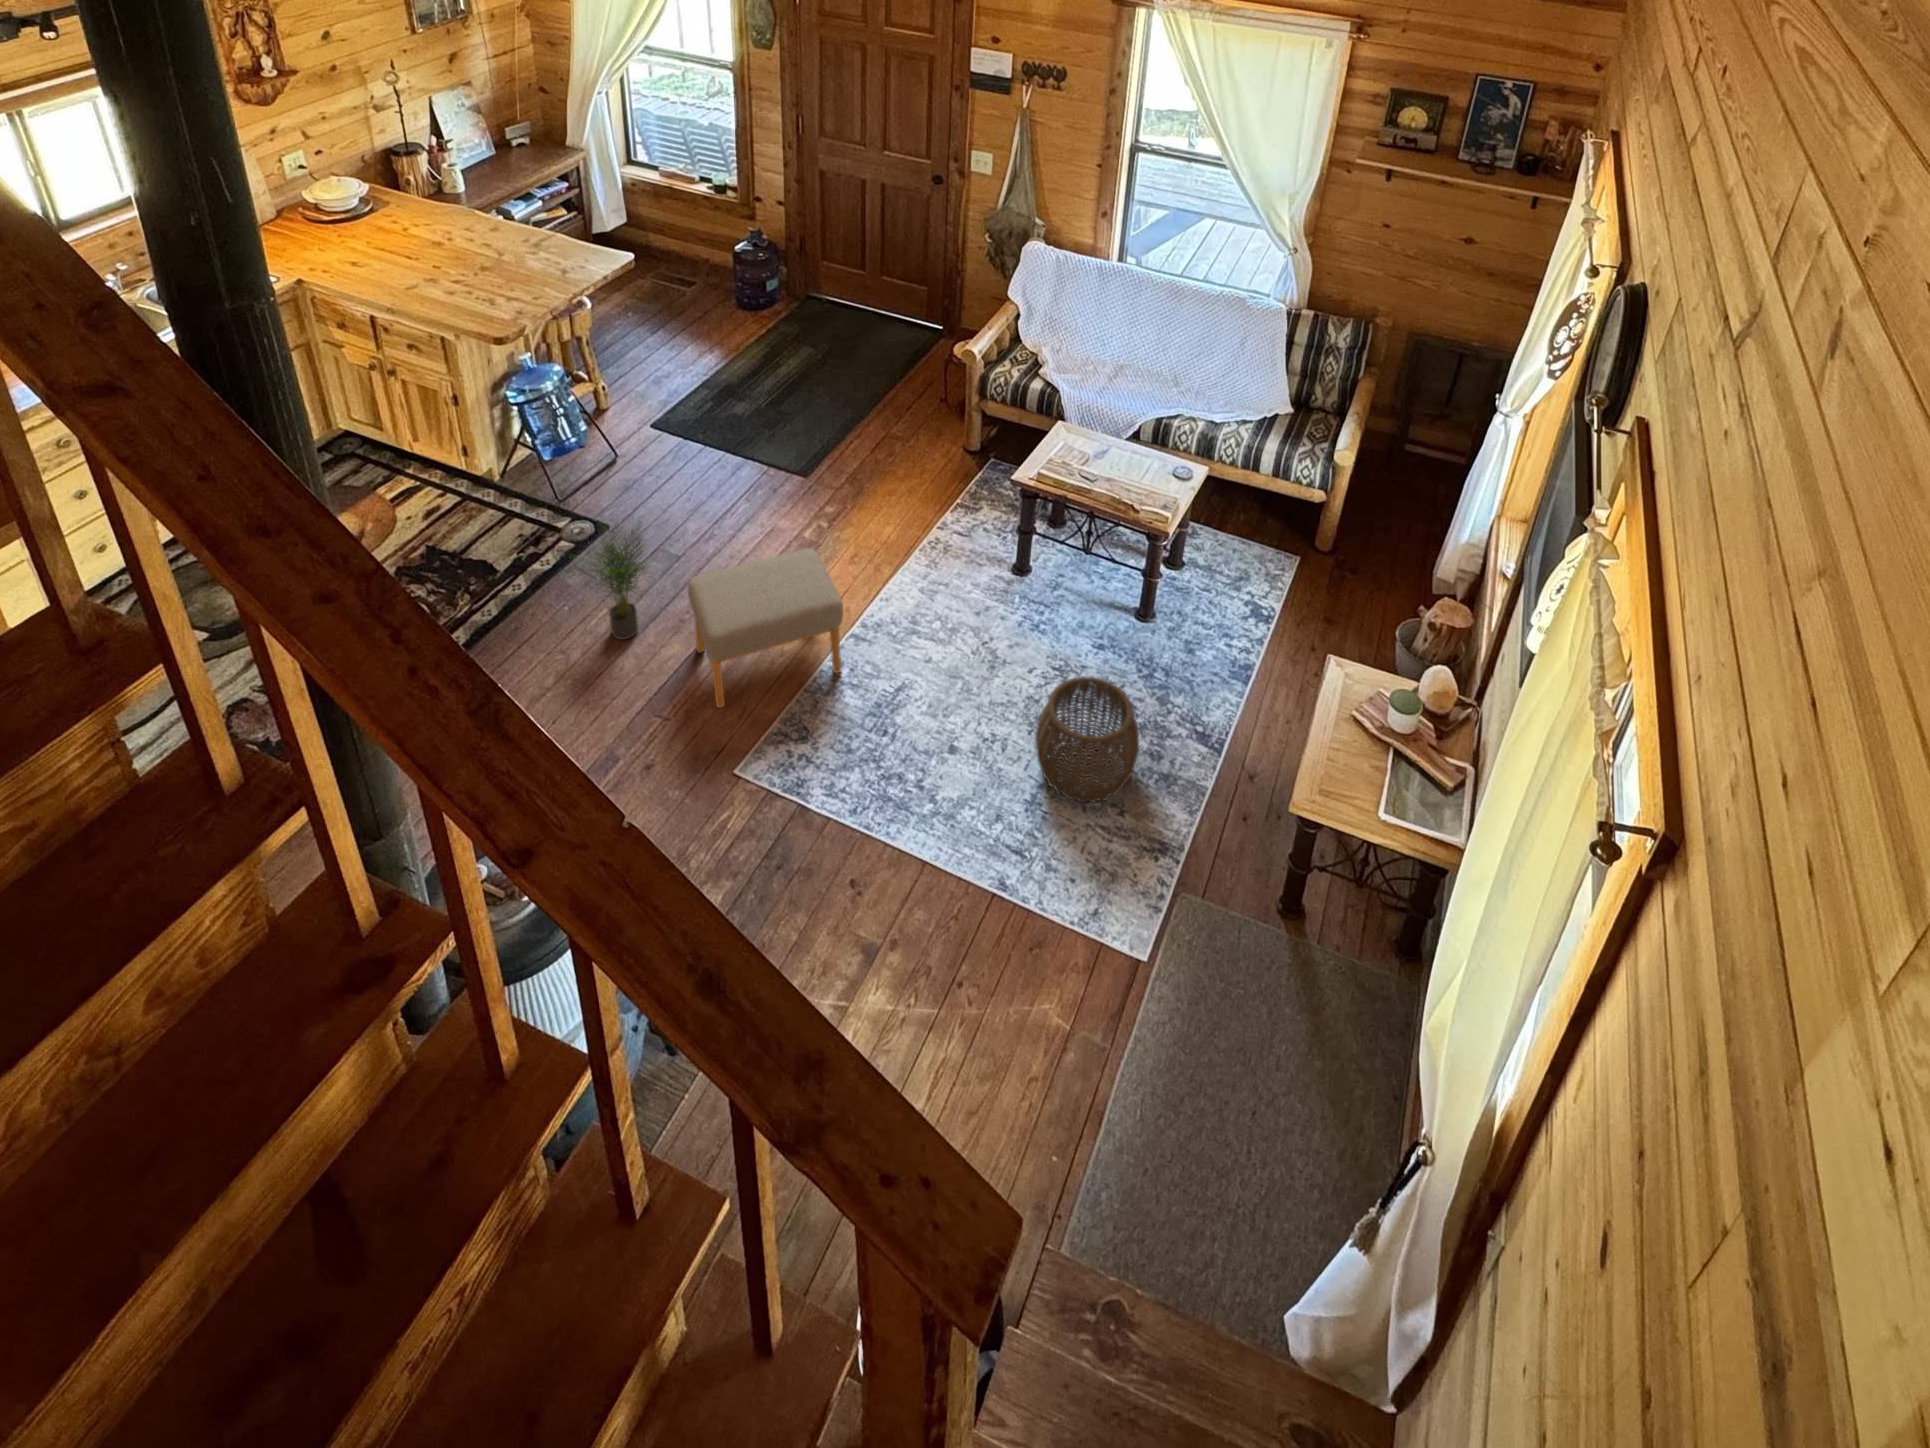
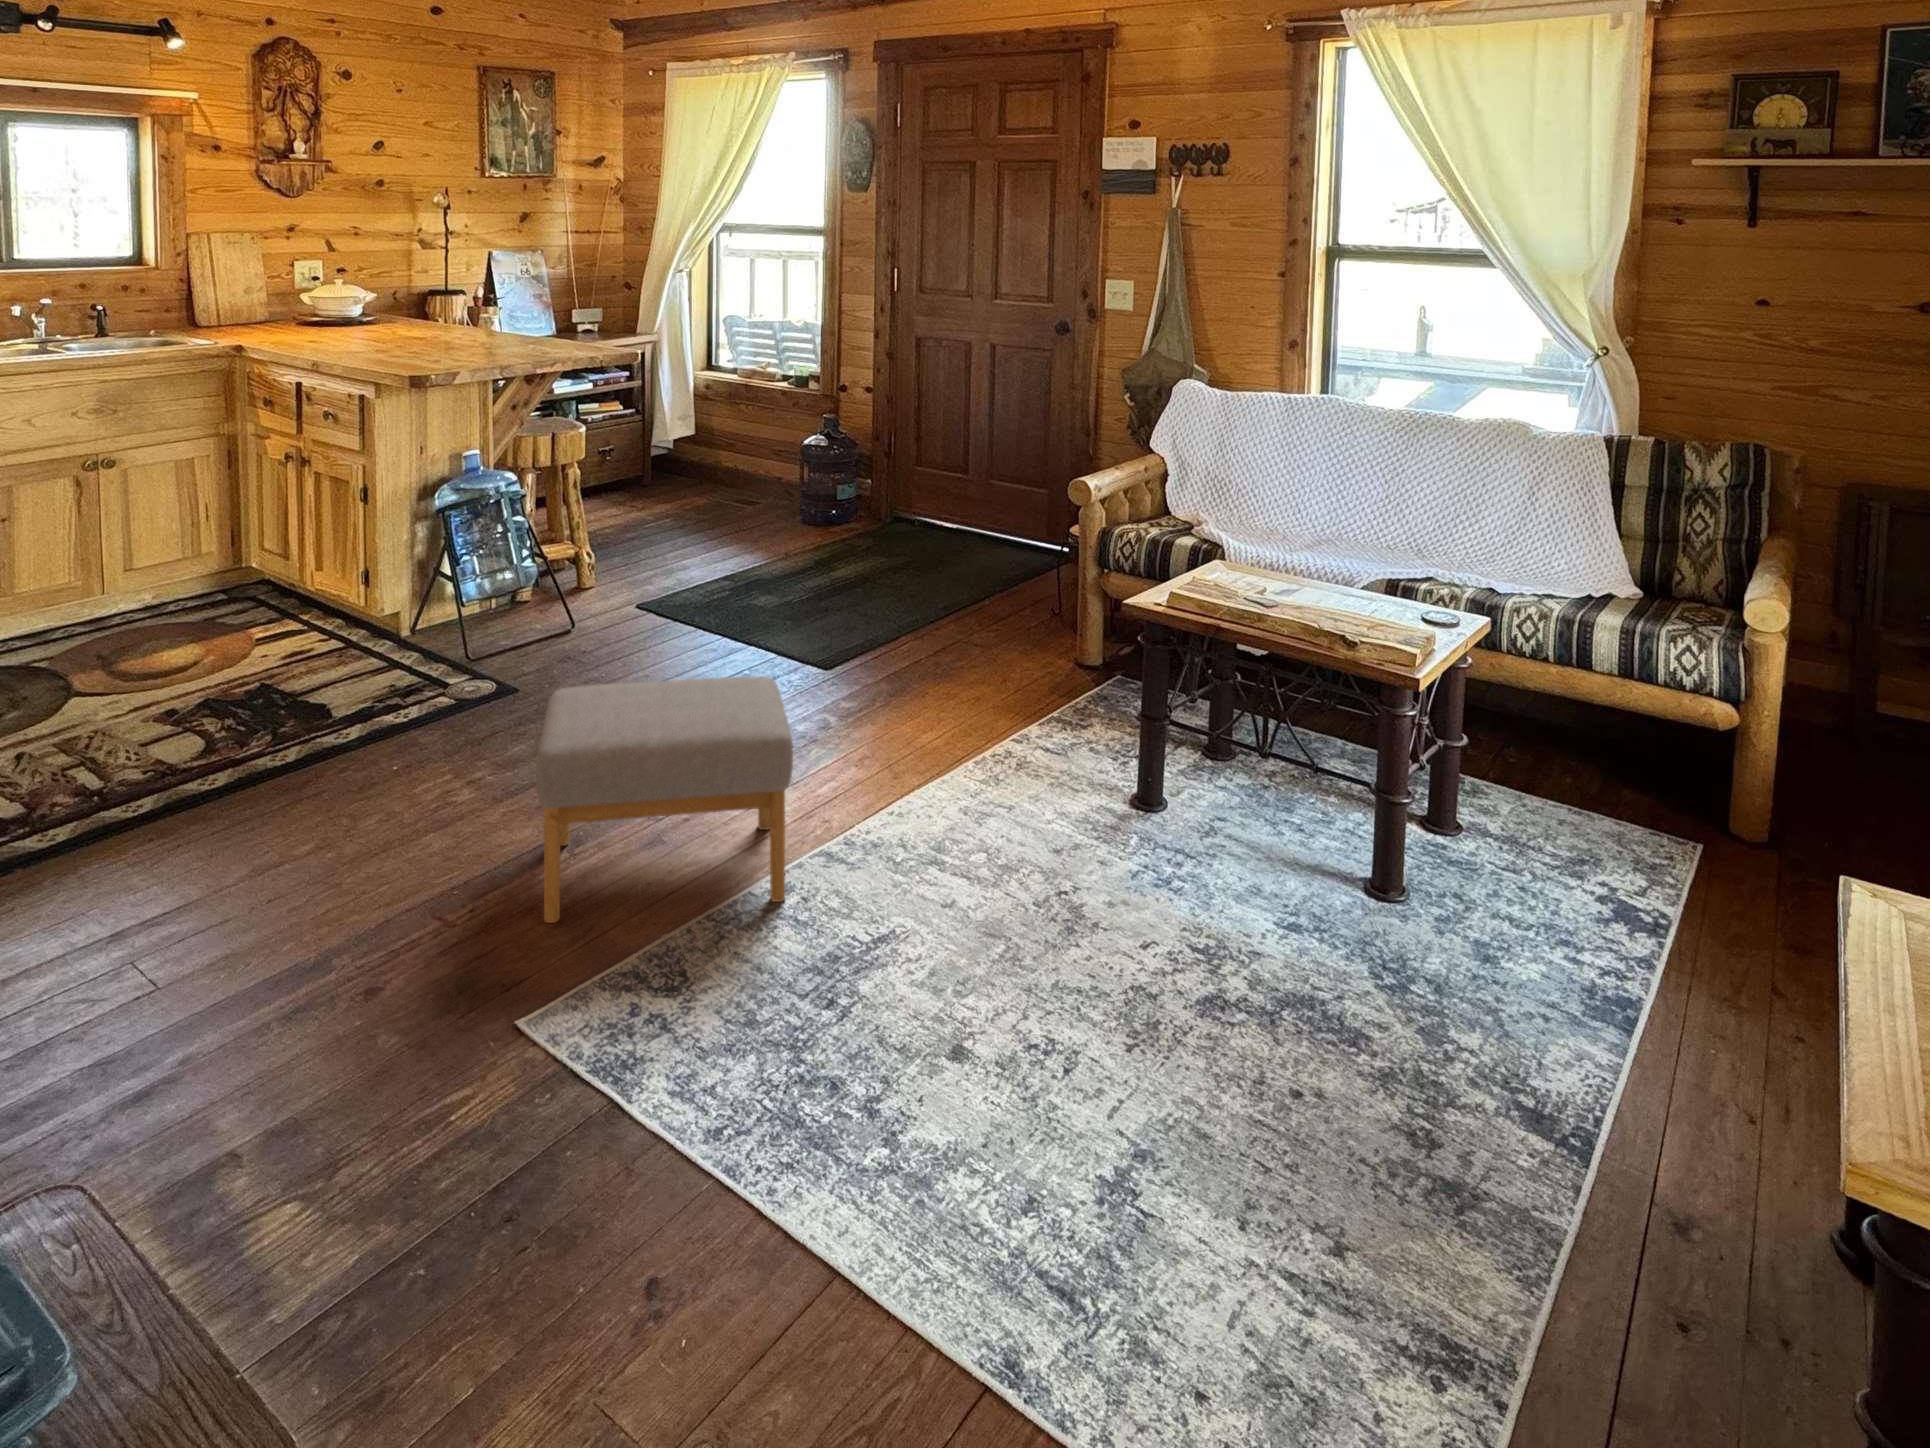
potted plant: present [574,523,650,640] -> none [369,589,528,816]
woven basket: present [1035,677,1139,803] -> none [1128,895,1373,1207]

